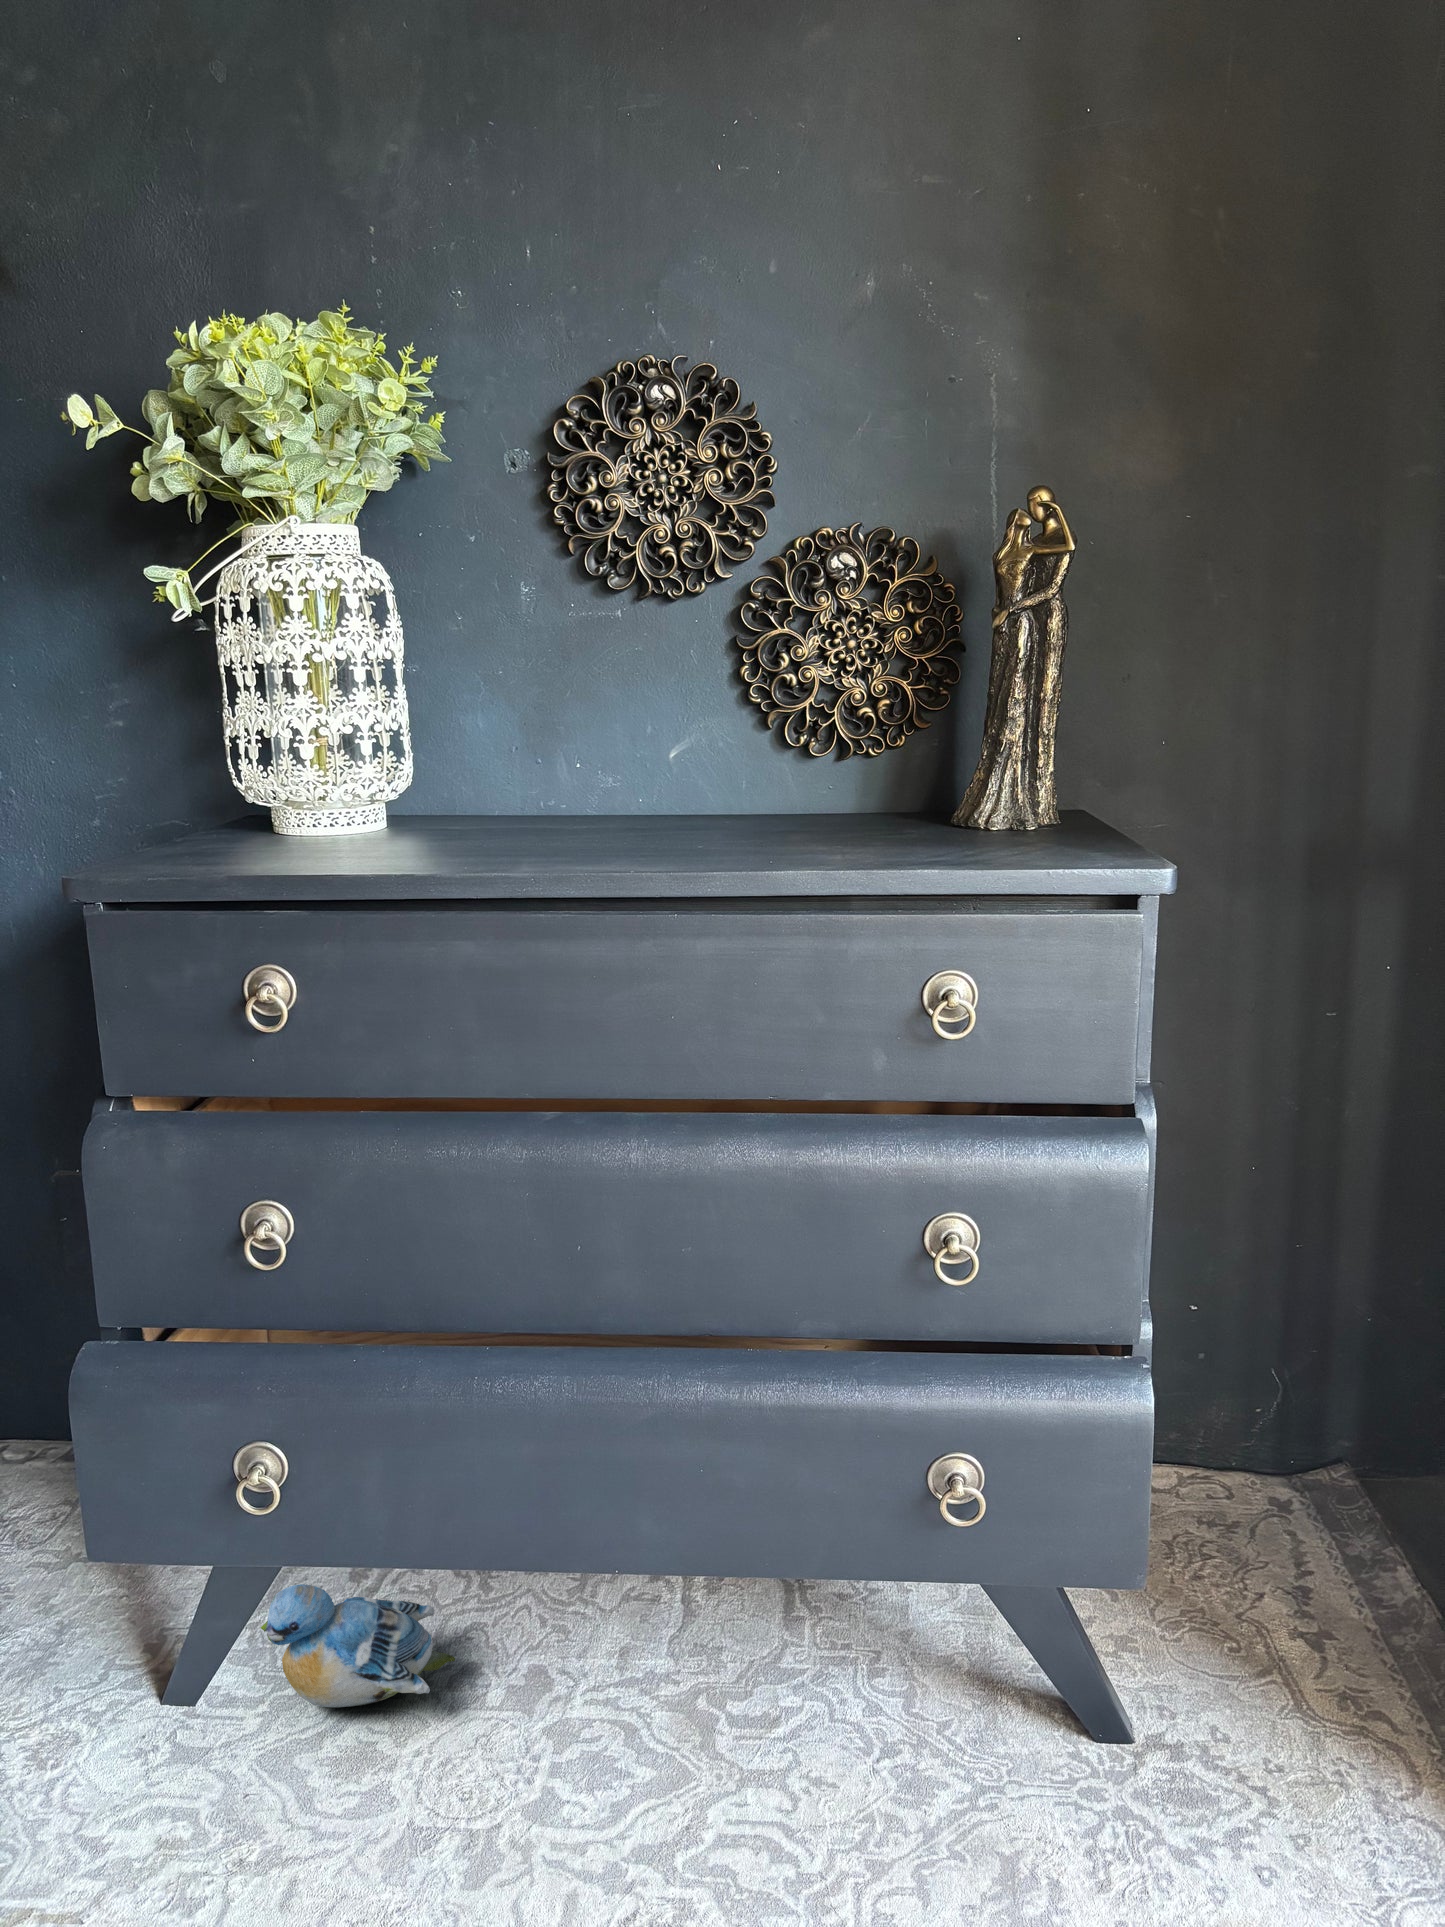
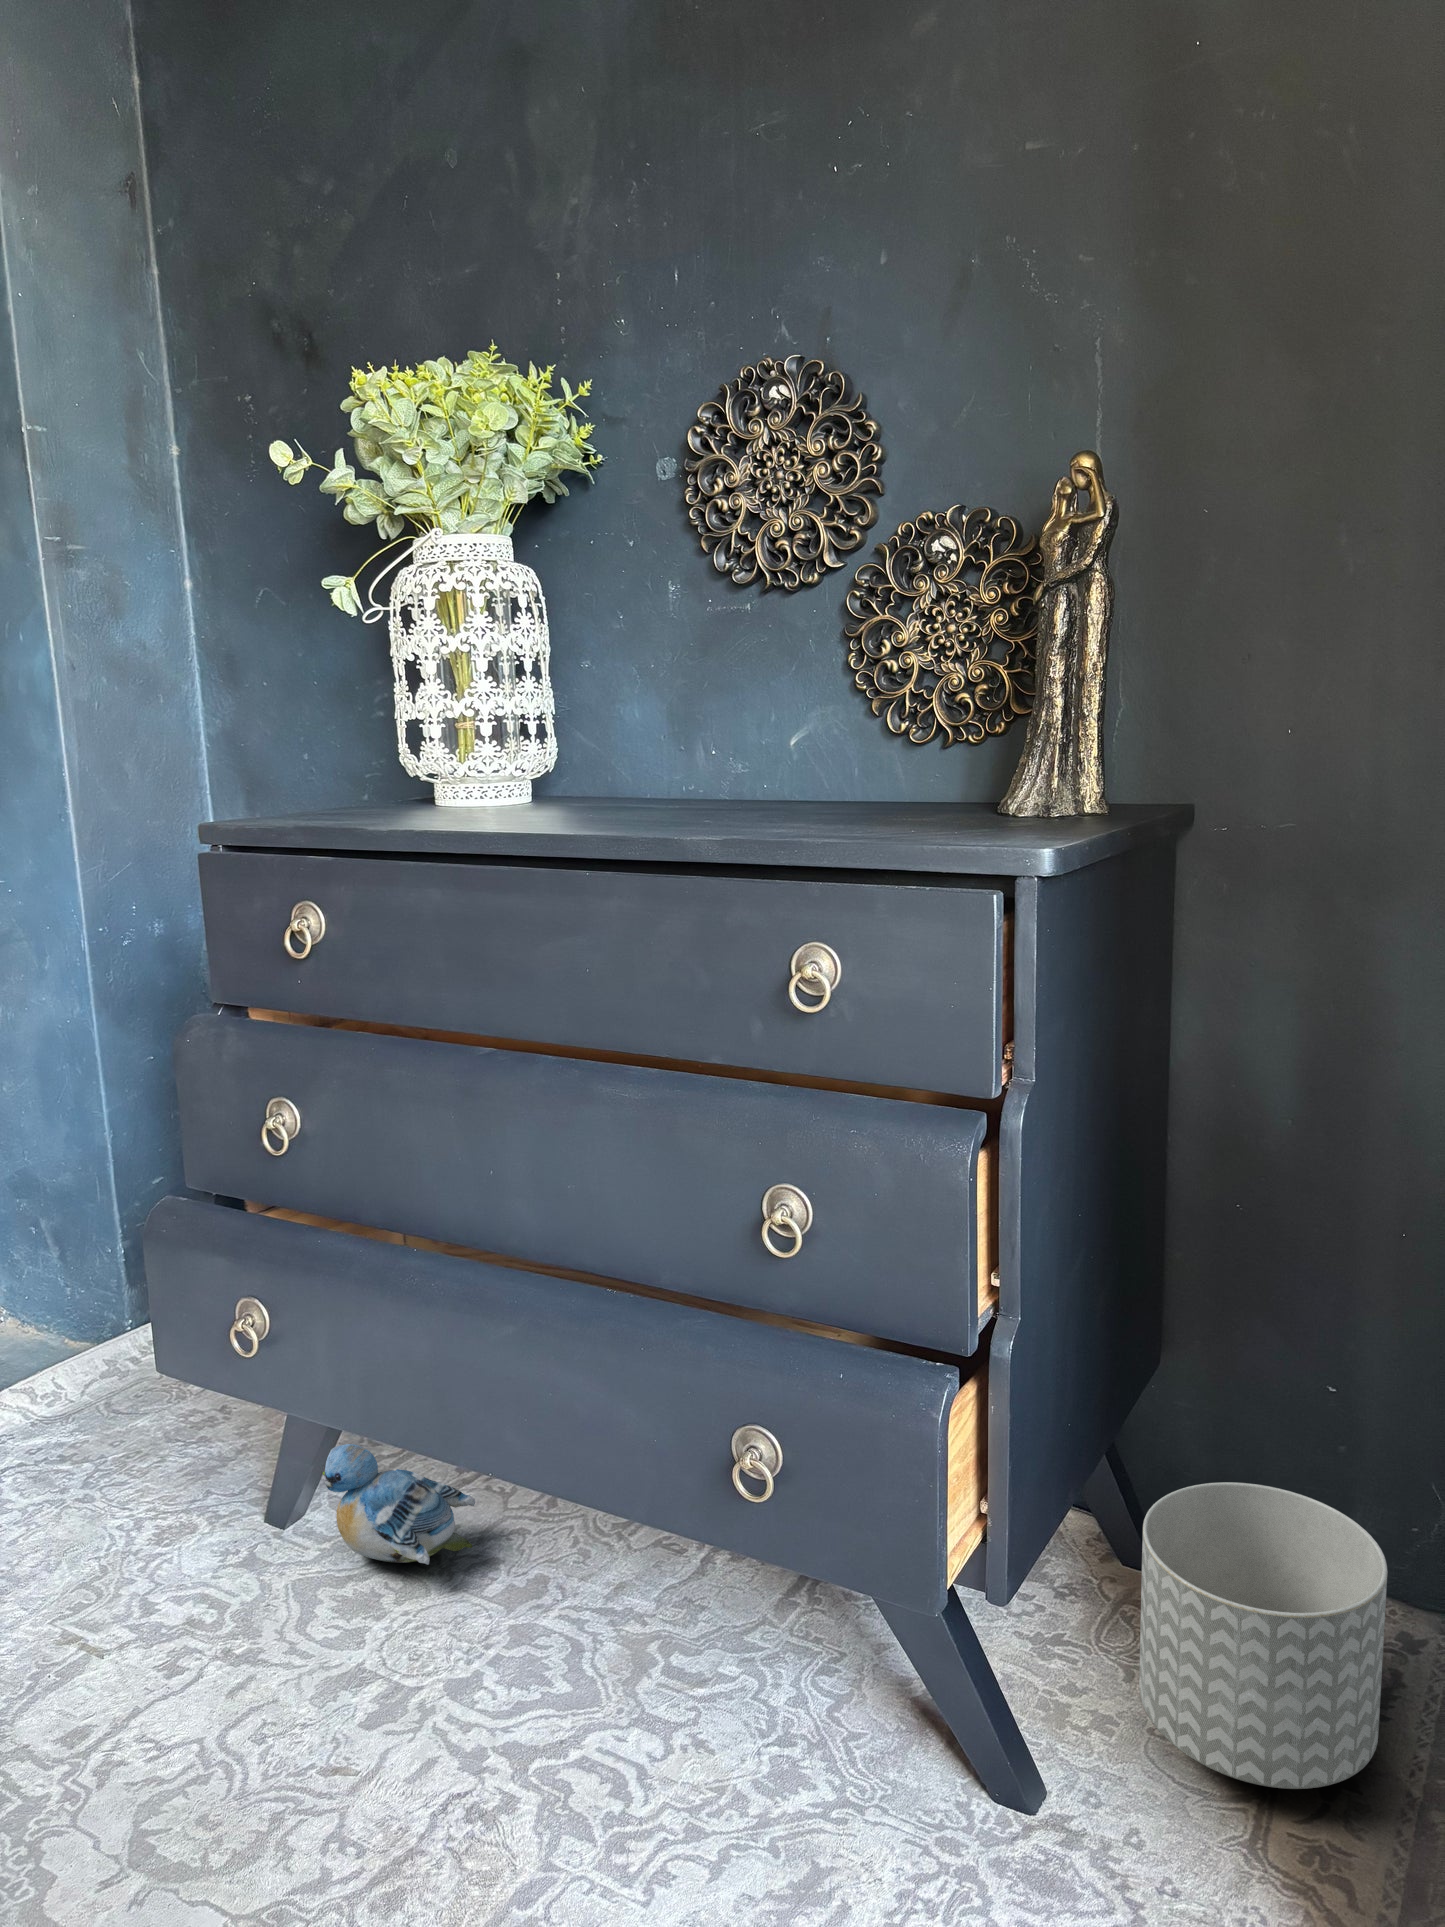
planter: none [1145,1399,1360,1653] -> present [1139,1482,1388,1789]

